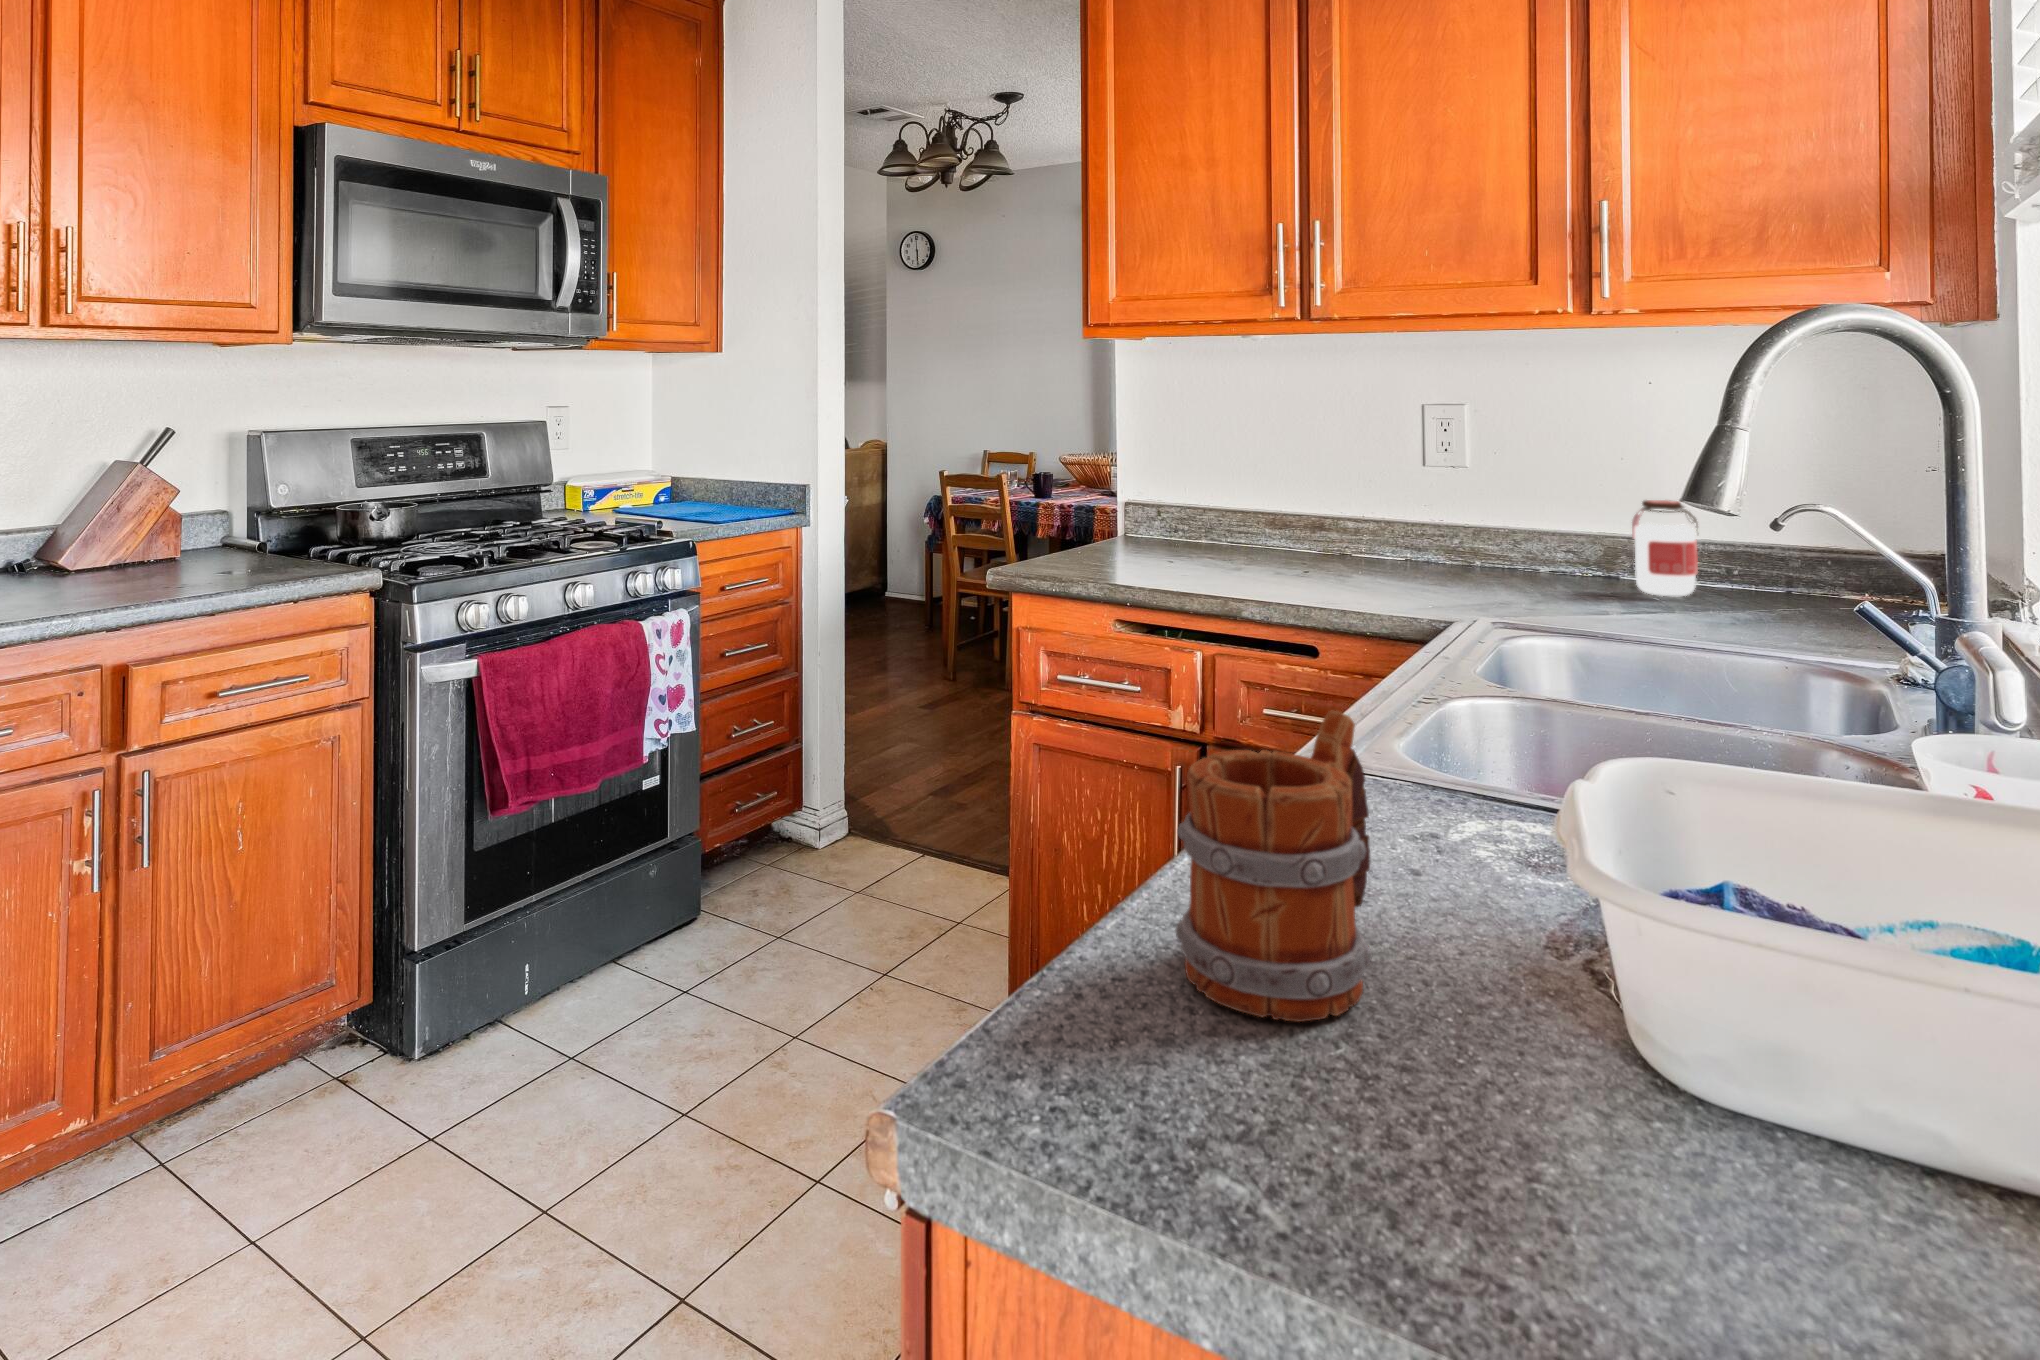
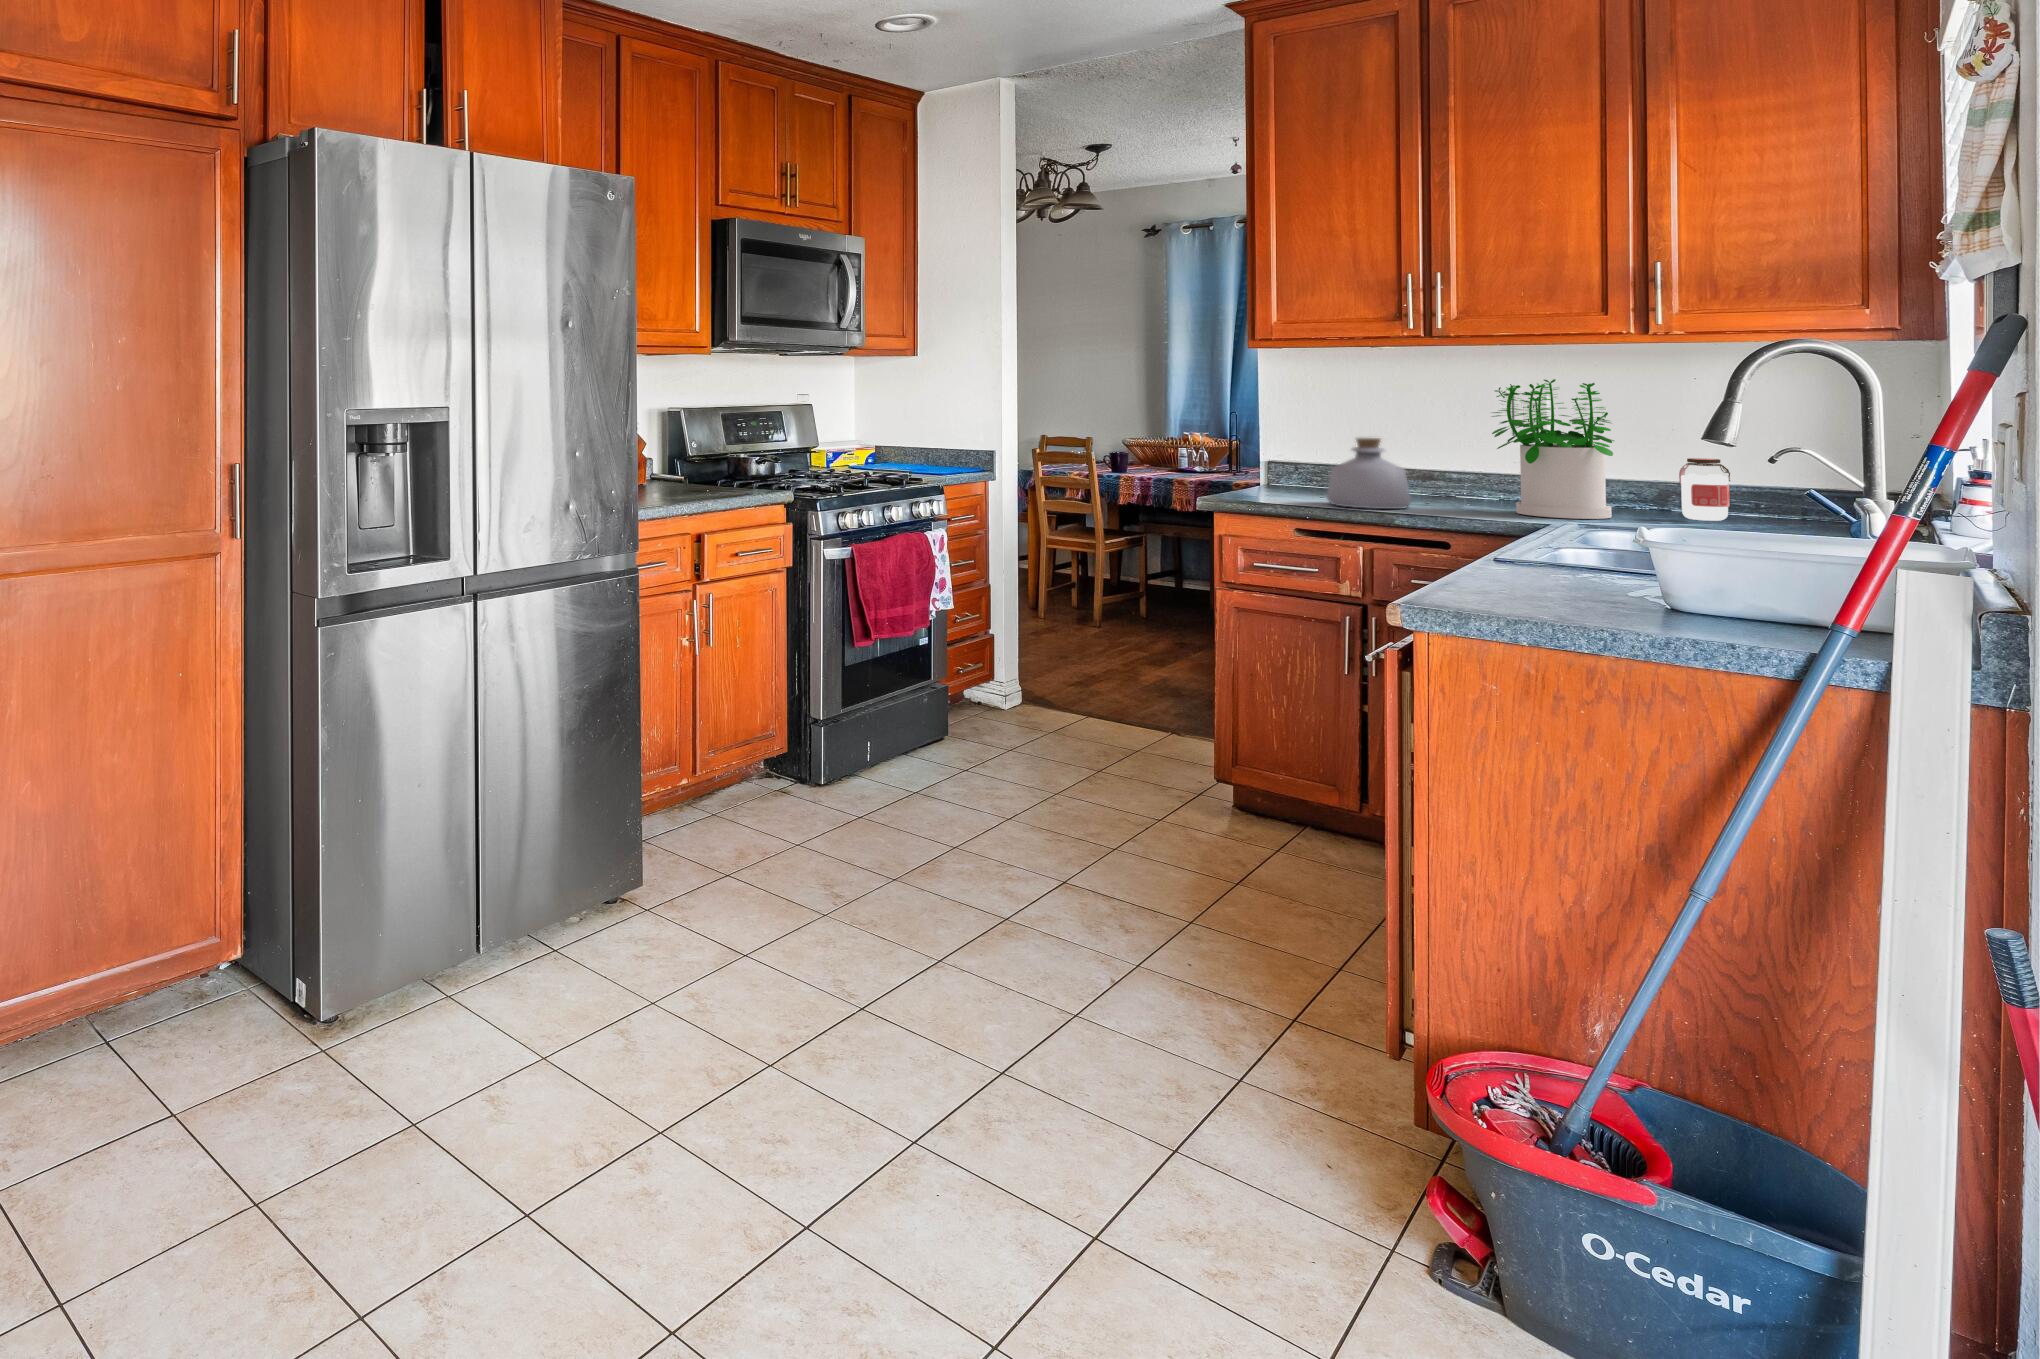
potted plant: none [1386,381,1548,596] -> present [1492,379,1614,519]
bottle: none [1176,470,1288,581] -> present [1327,438,1411,509]
mug: present [1175,711,1372,1021] -> none [1462,511,1552,612]

